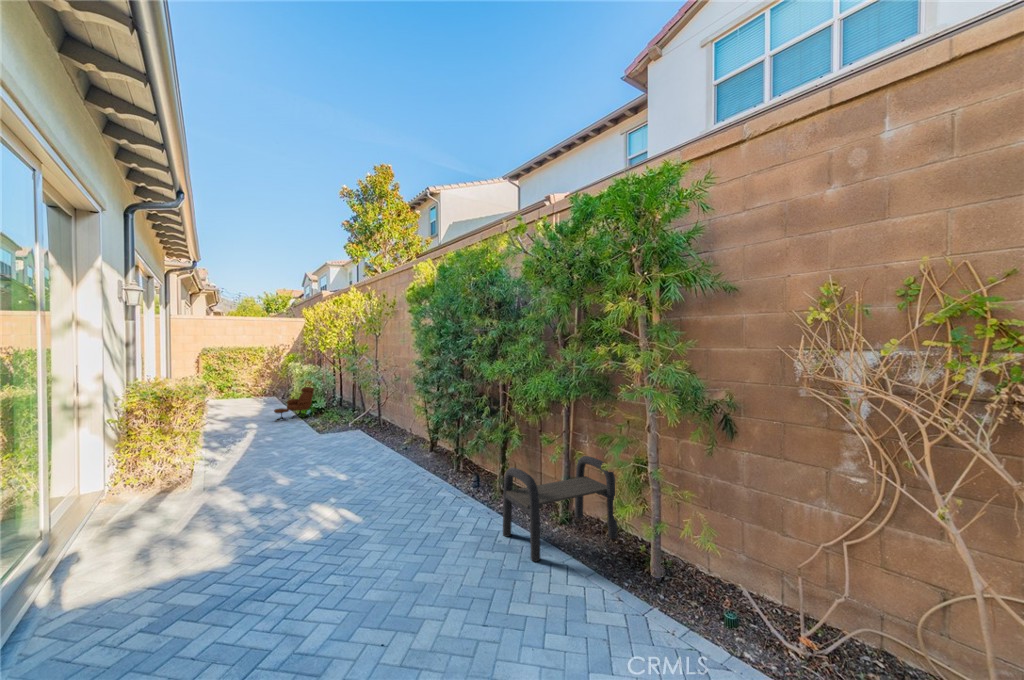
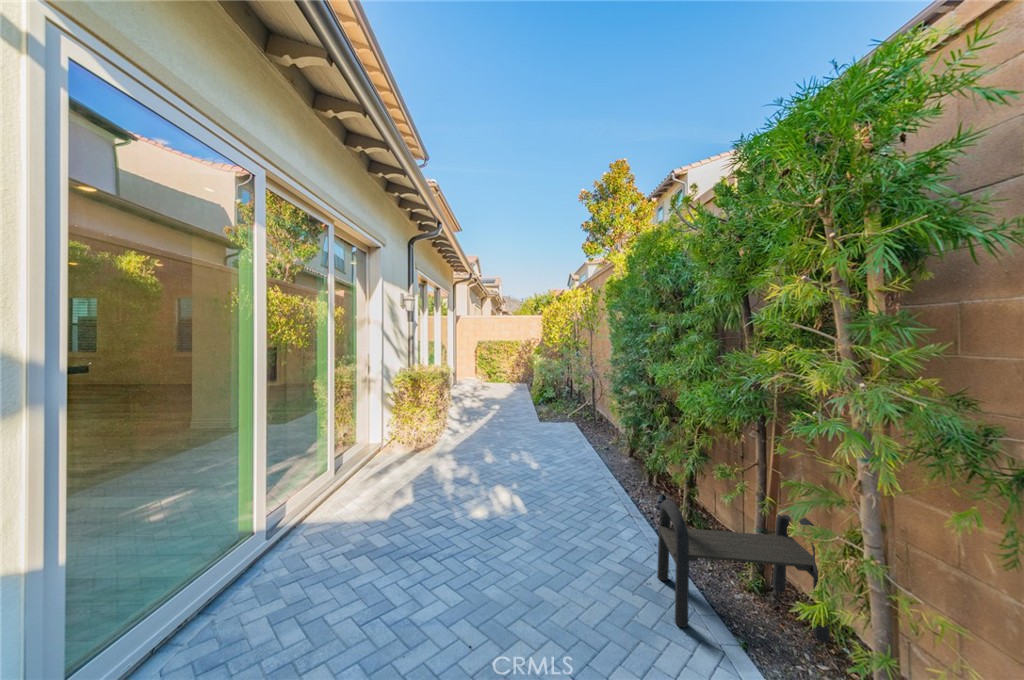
lounge chair: present [274,387,314,420] -> none [515,377,547,406]

